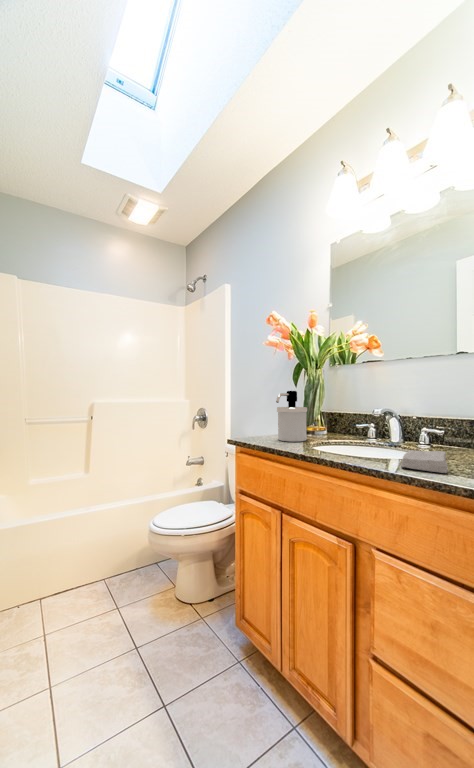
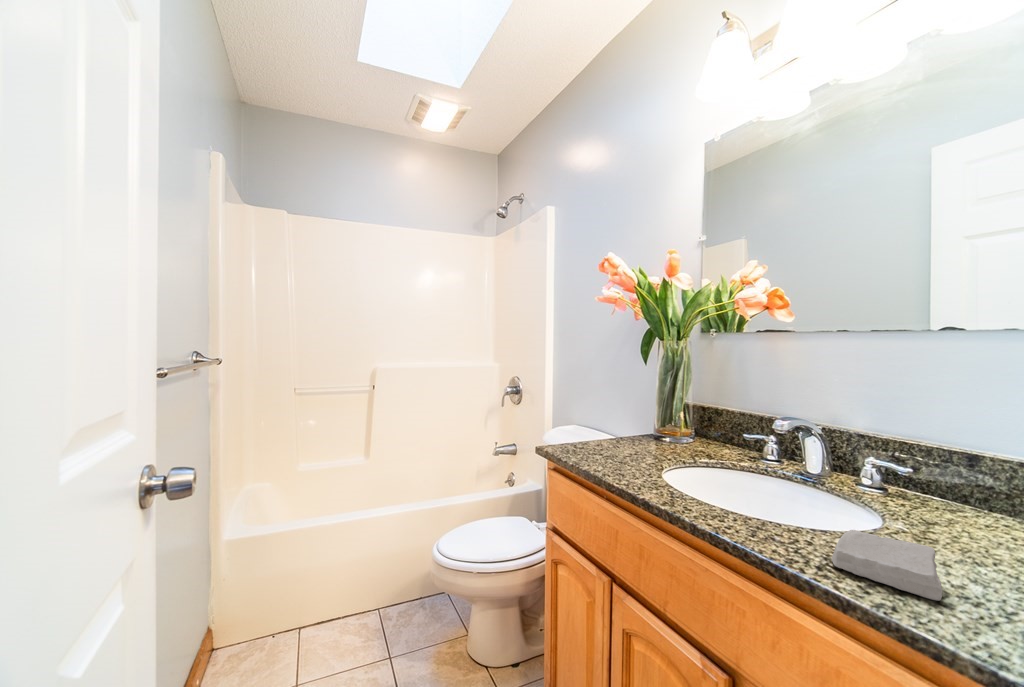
soap dispenser: present [276,391,307,442] -> none [607,377,659,460]

